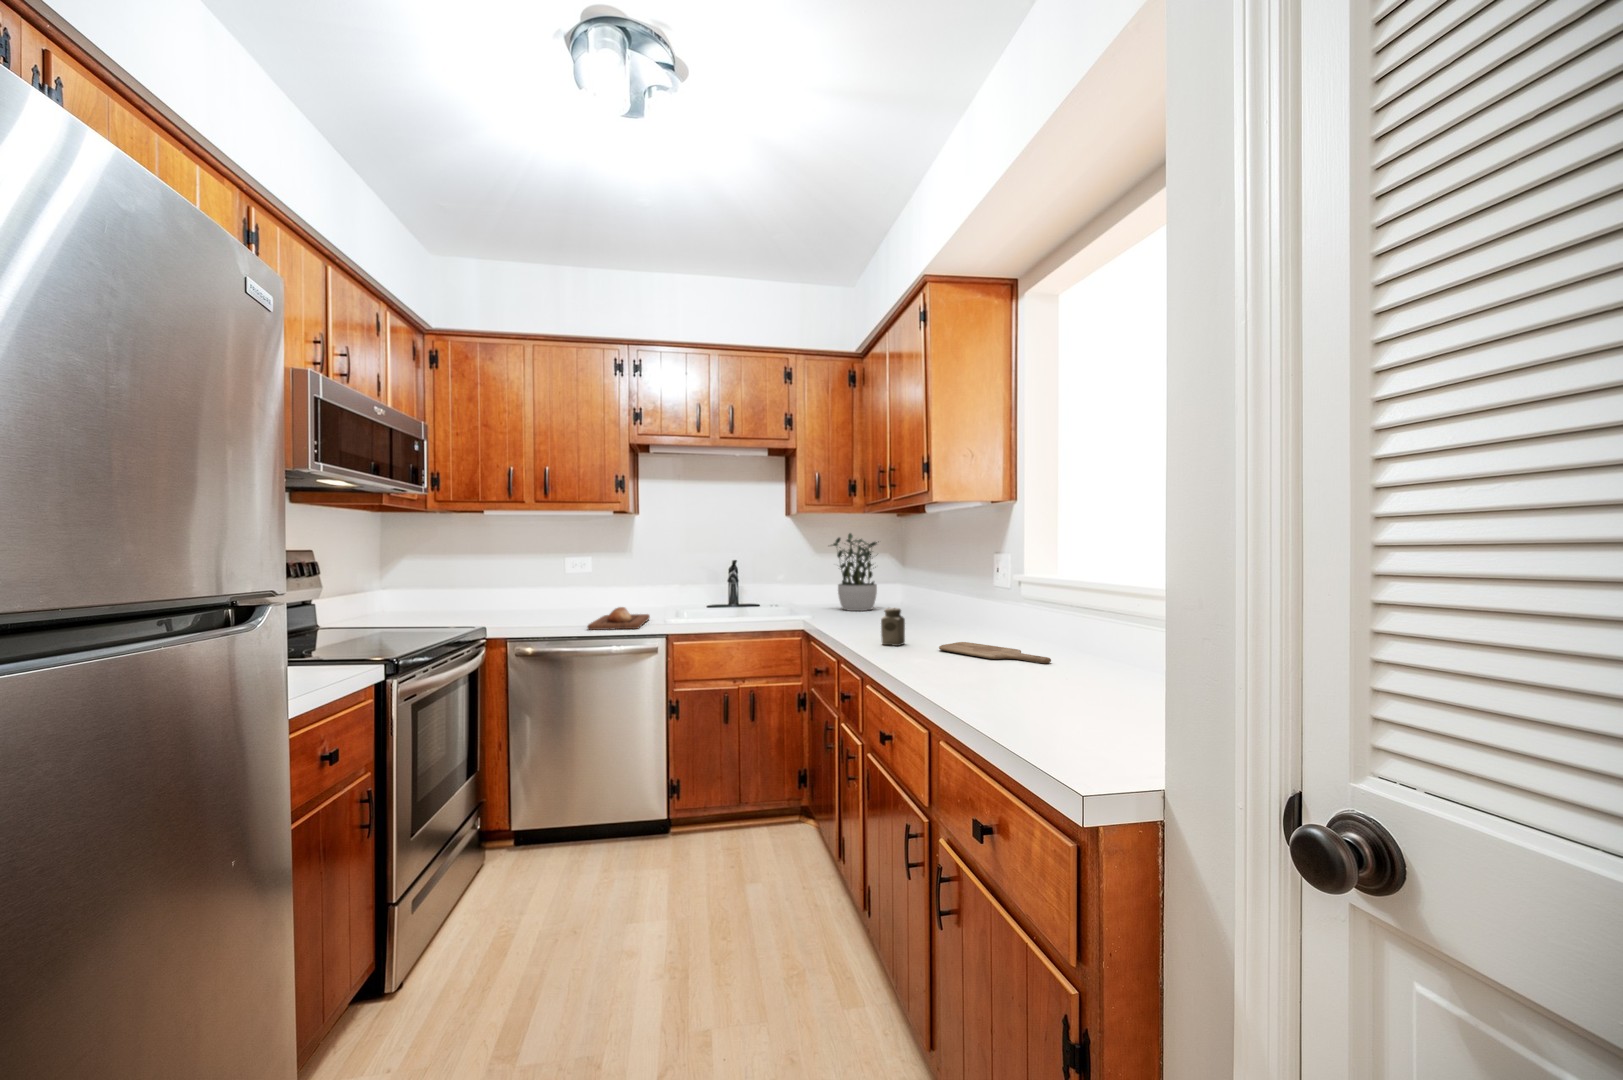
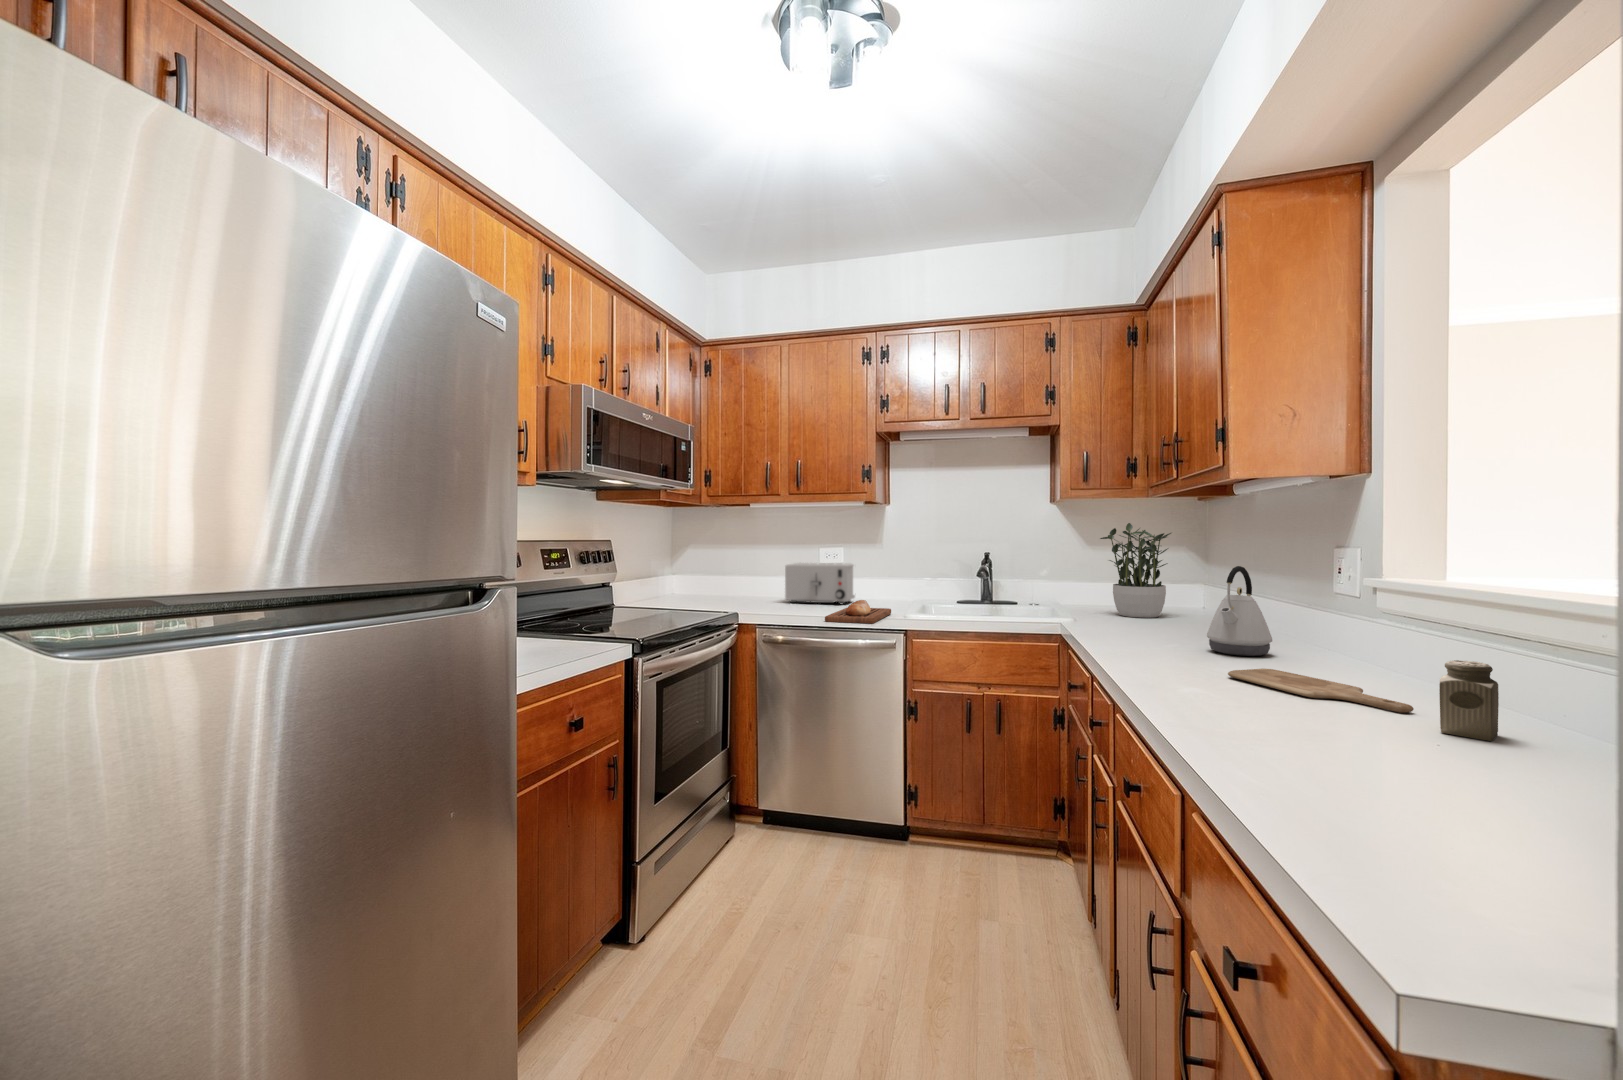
kettle: none [917,567,959,635] -> present [1207,566,1272,656]
toaster: none [530,571,605,614] -> present [785,563,855,604]
salt shaker: present [881,608,905,646] -> present [1439,660,1499,741]

